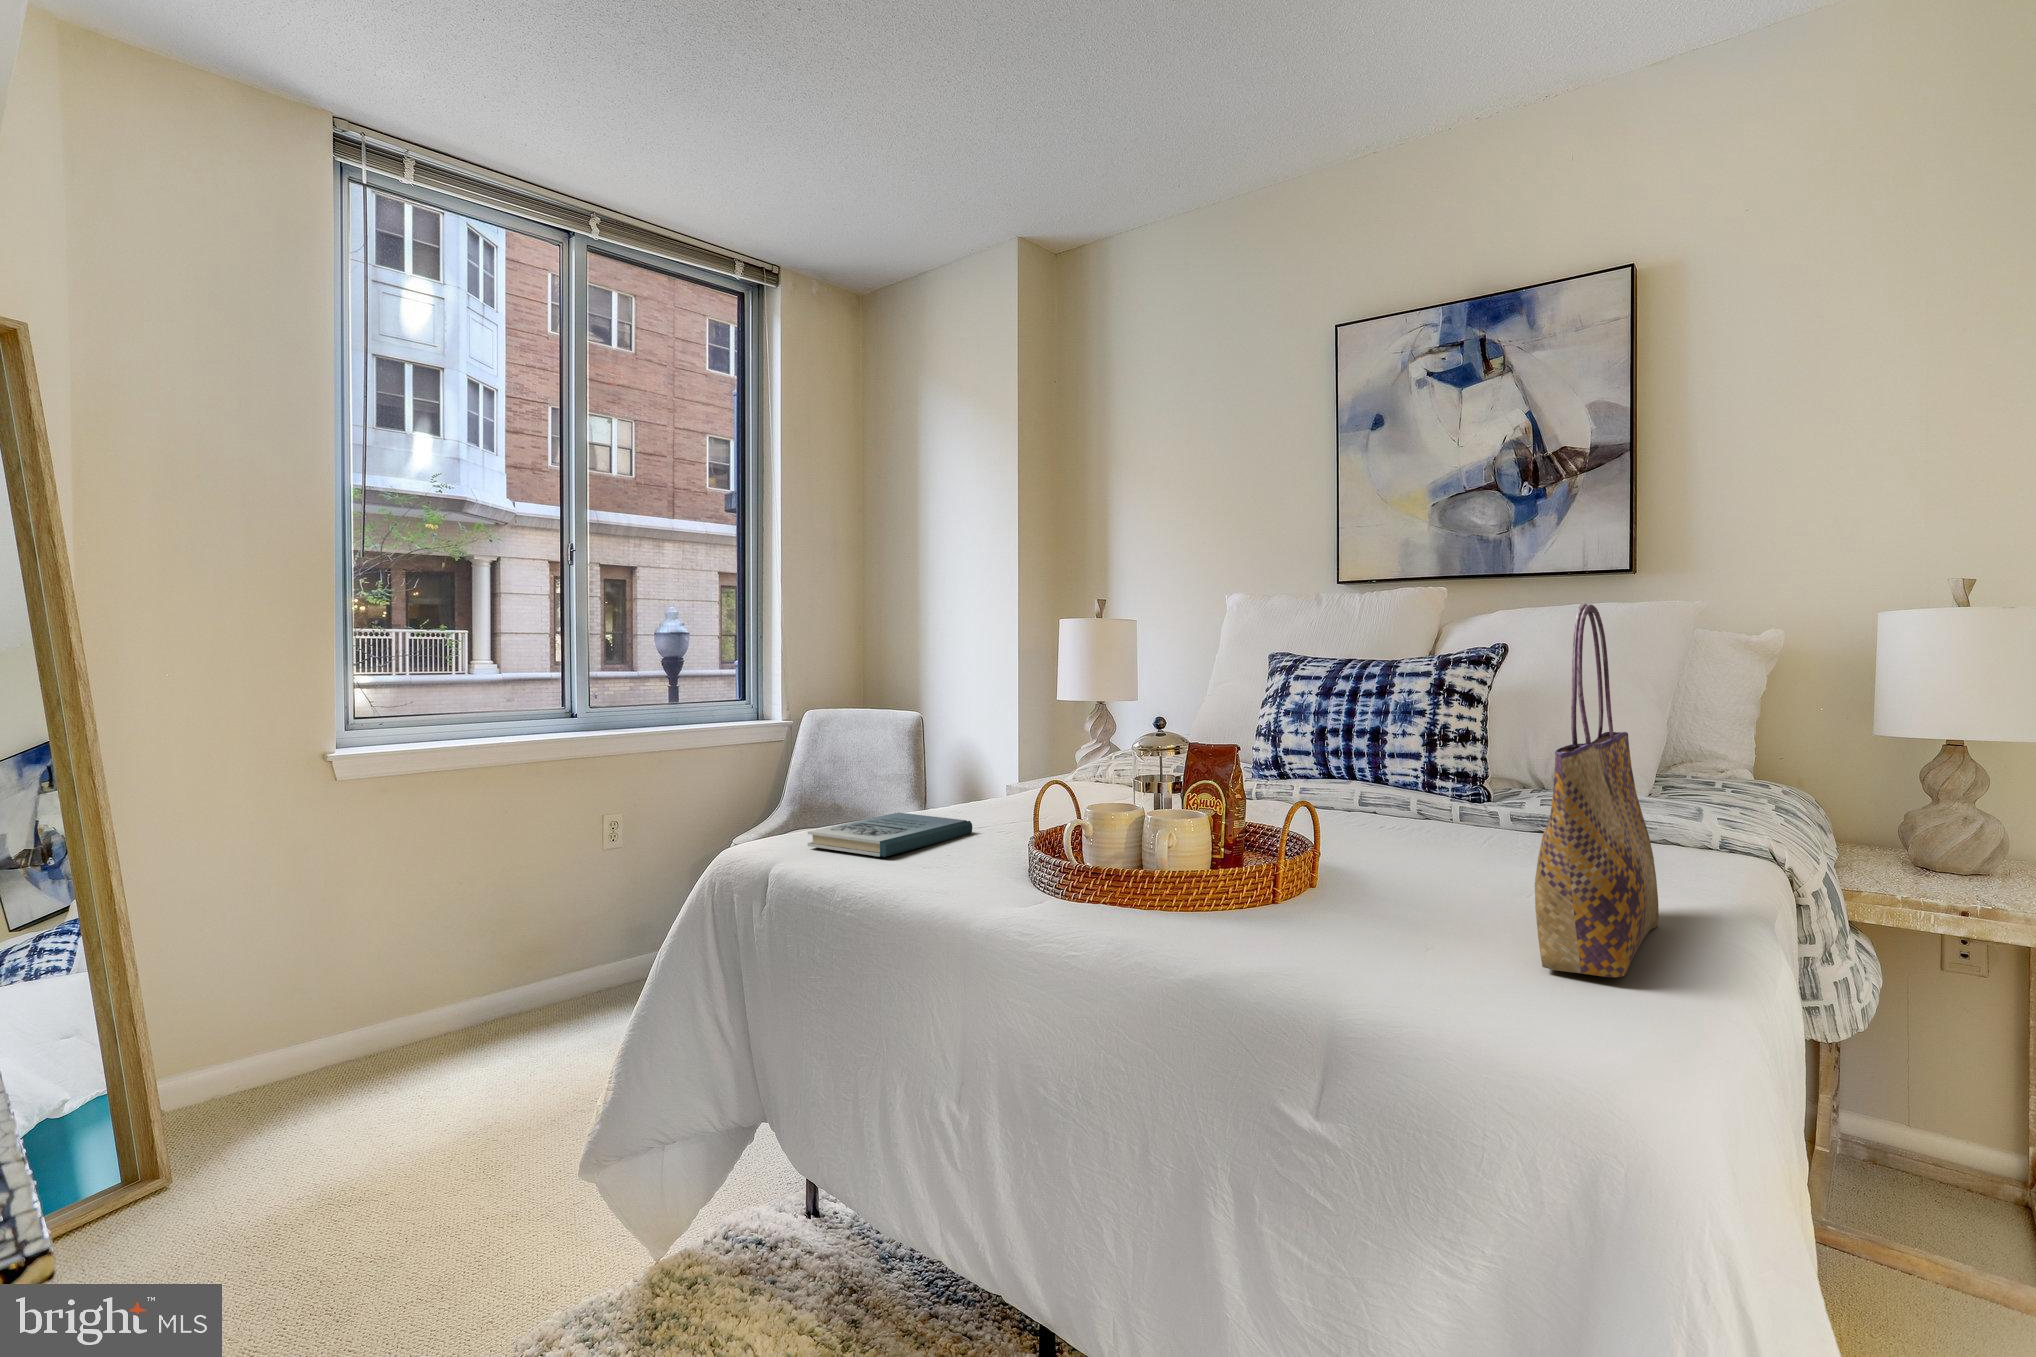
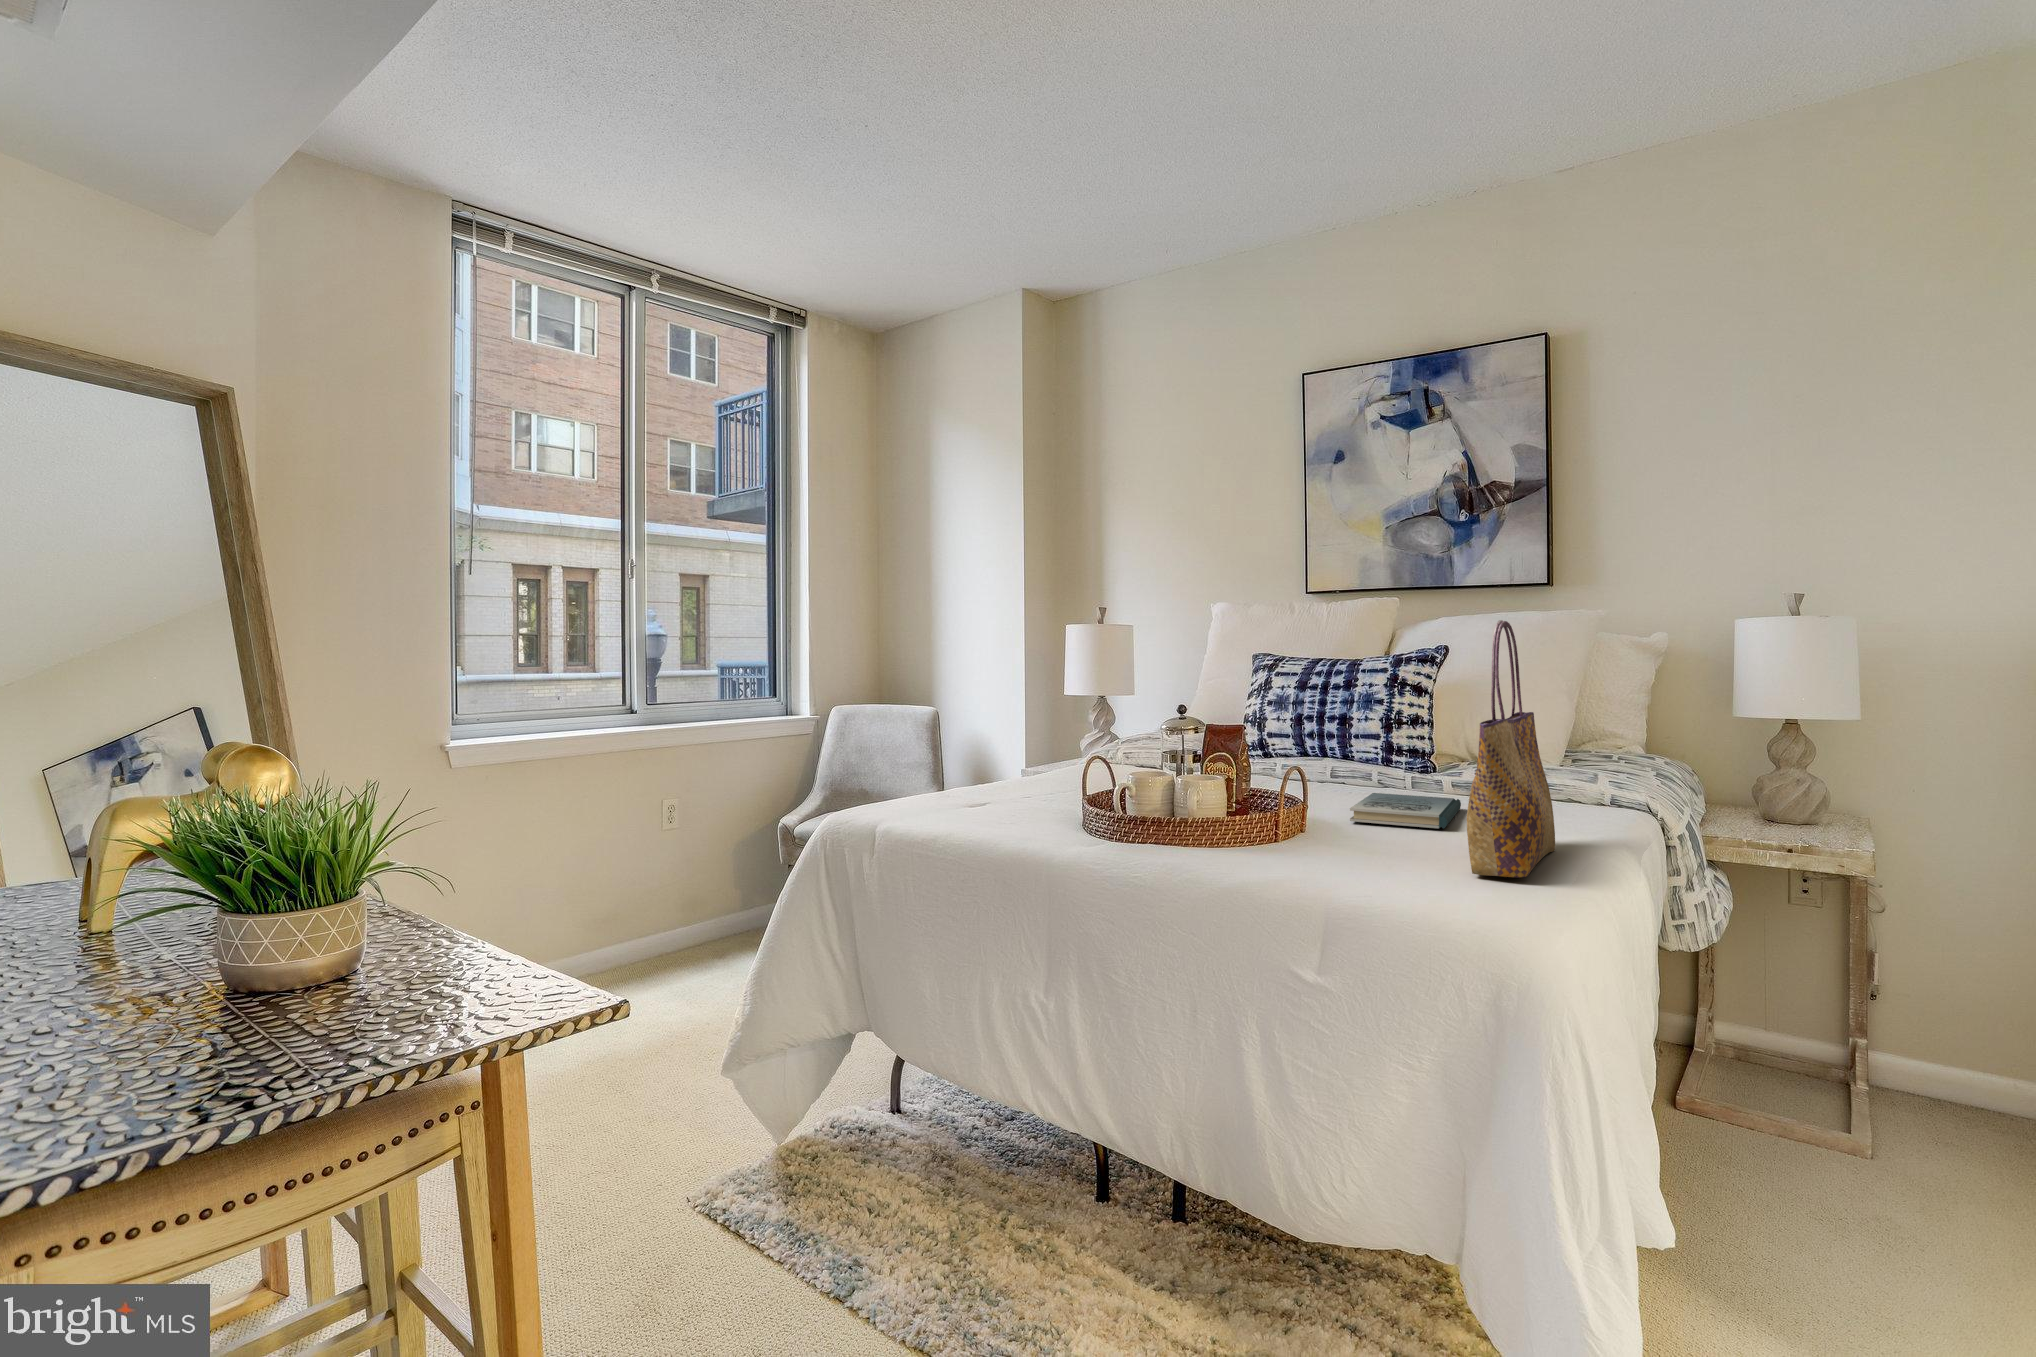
book: present [808,813,972,857] -> present [1350,793,1461,829]

